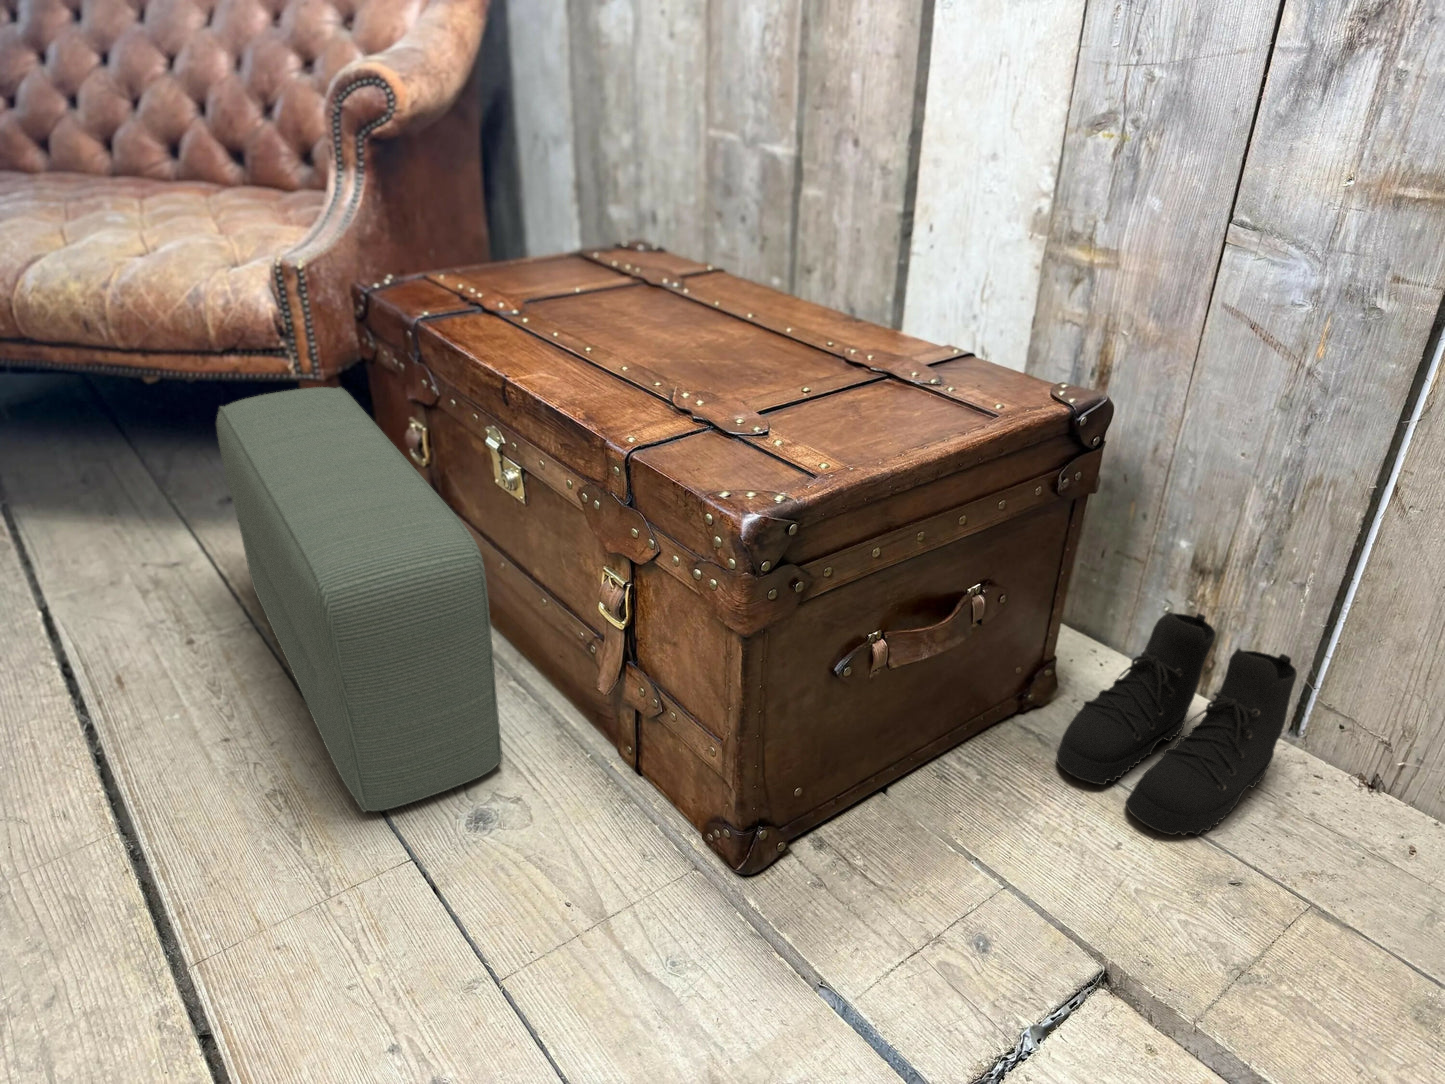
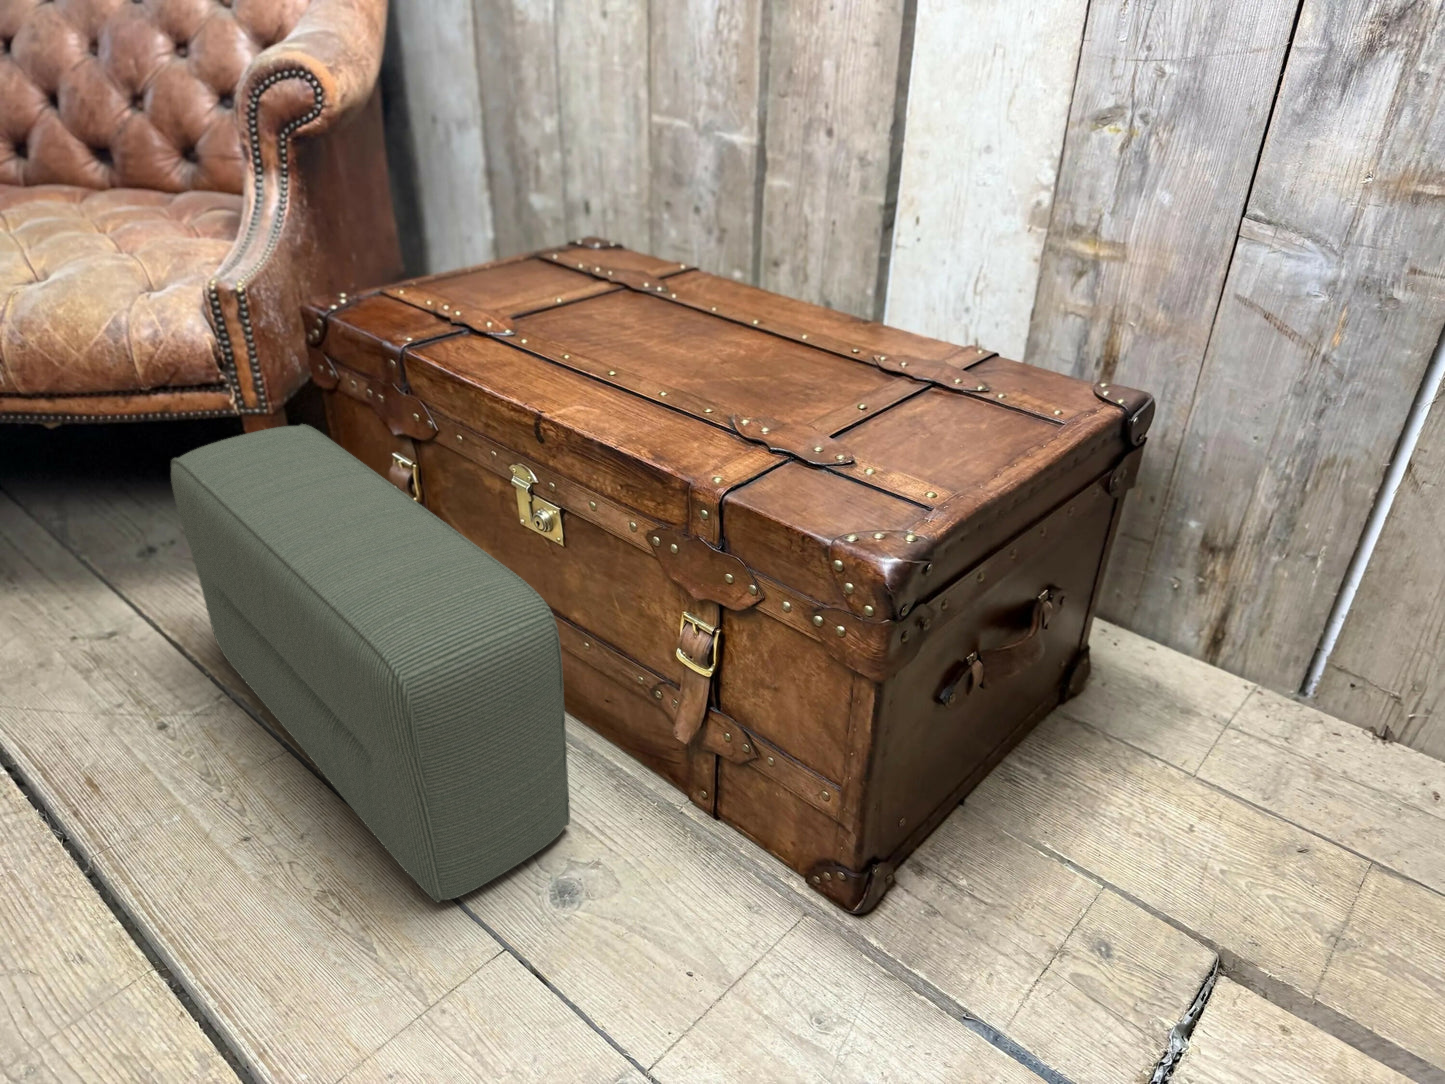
boots: present [1057,612,1297,835] -> none [1104,591,1323,810]

